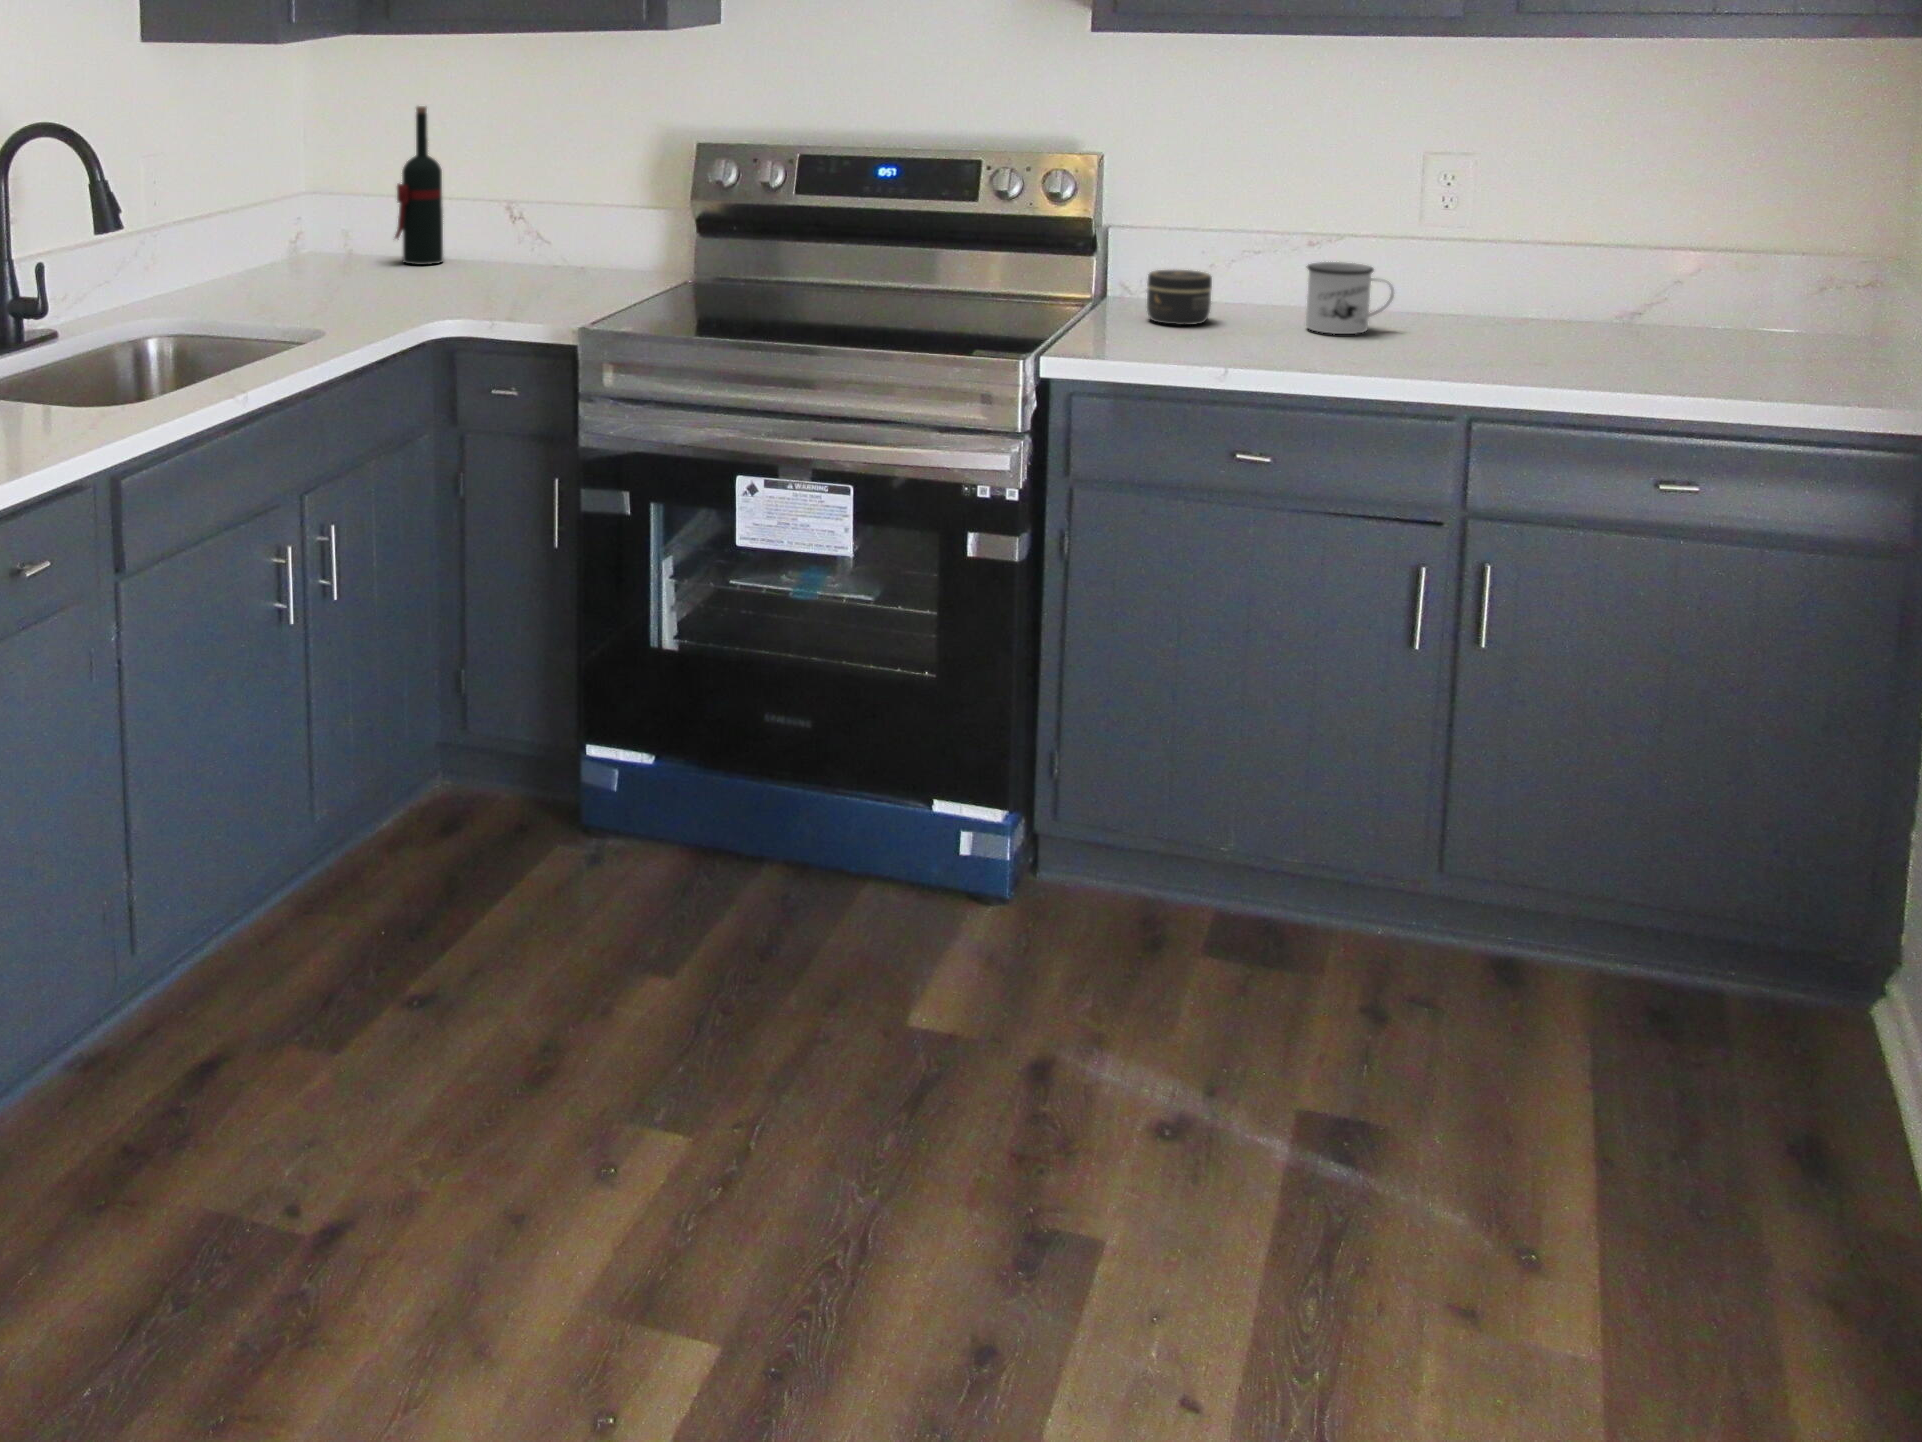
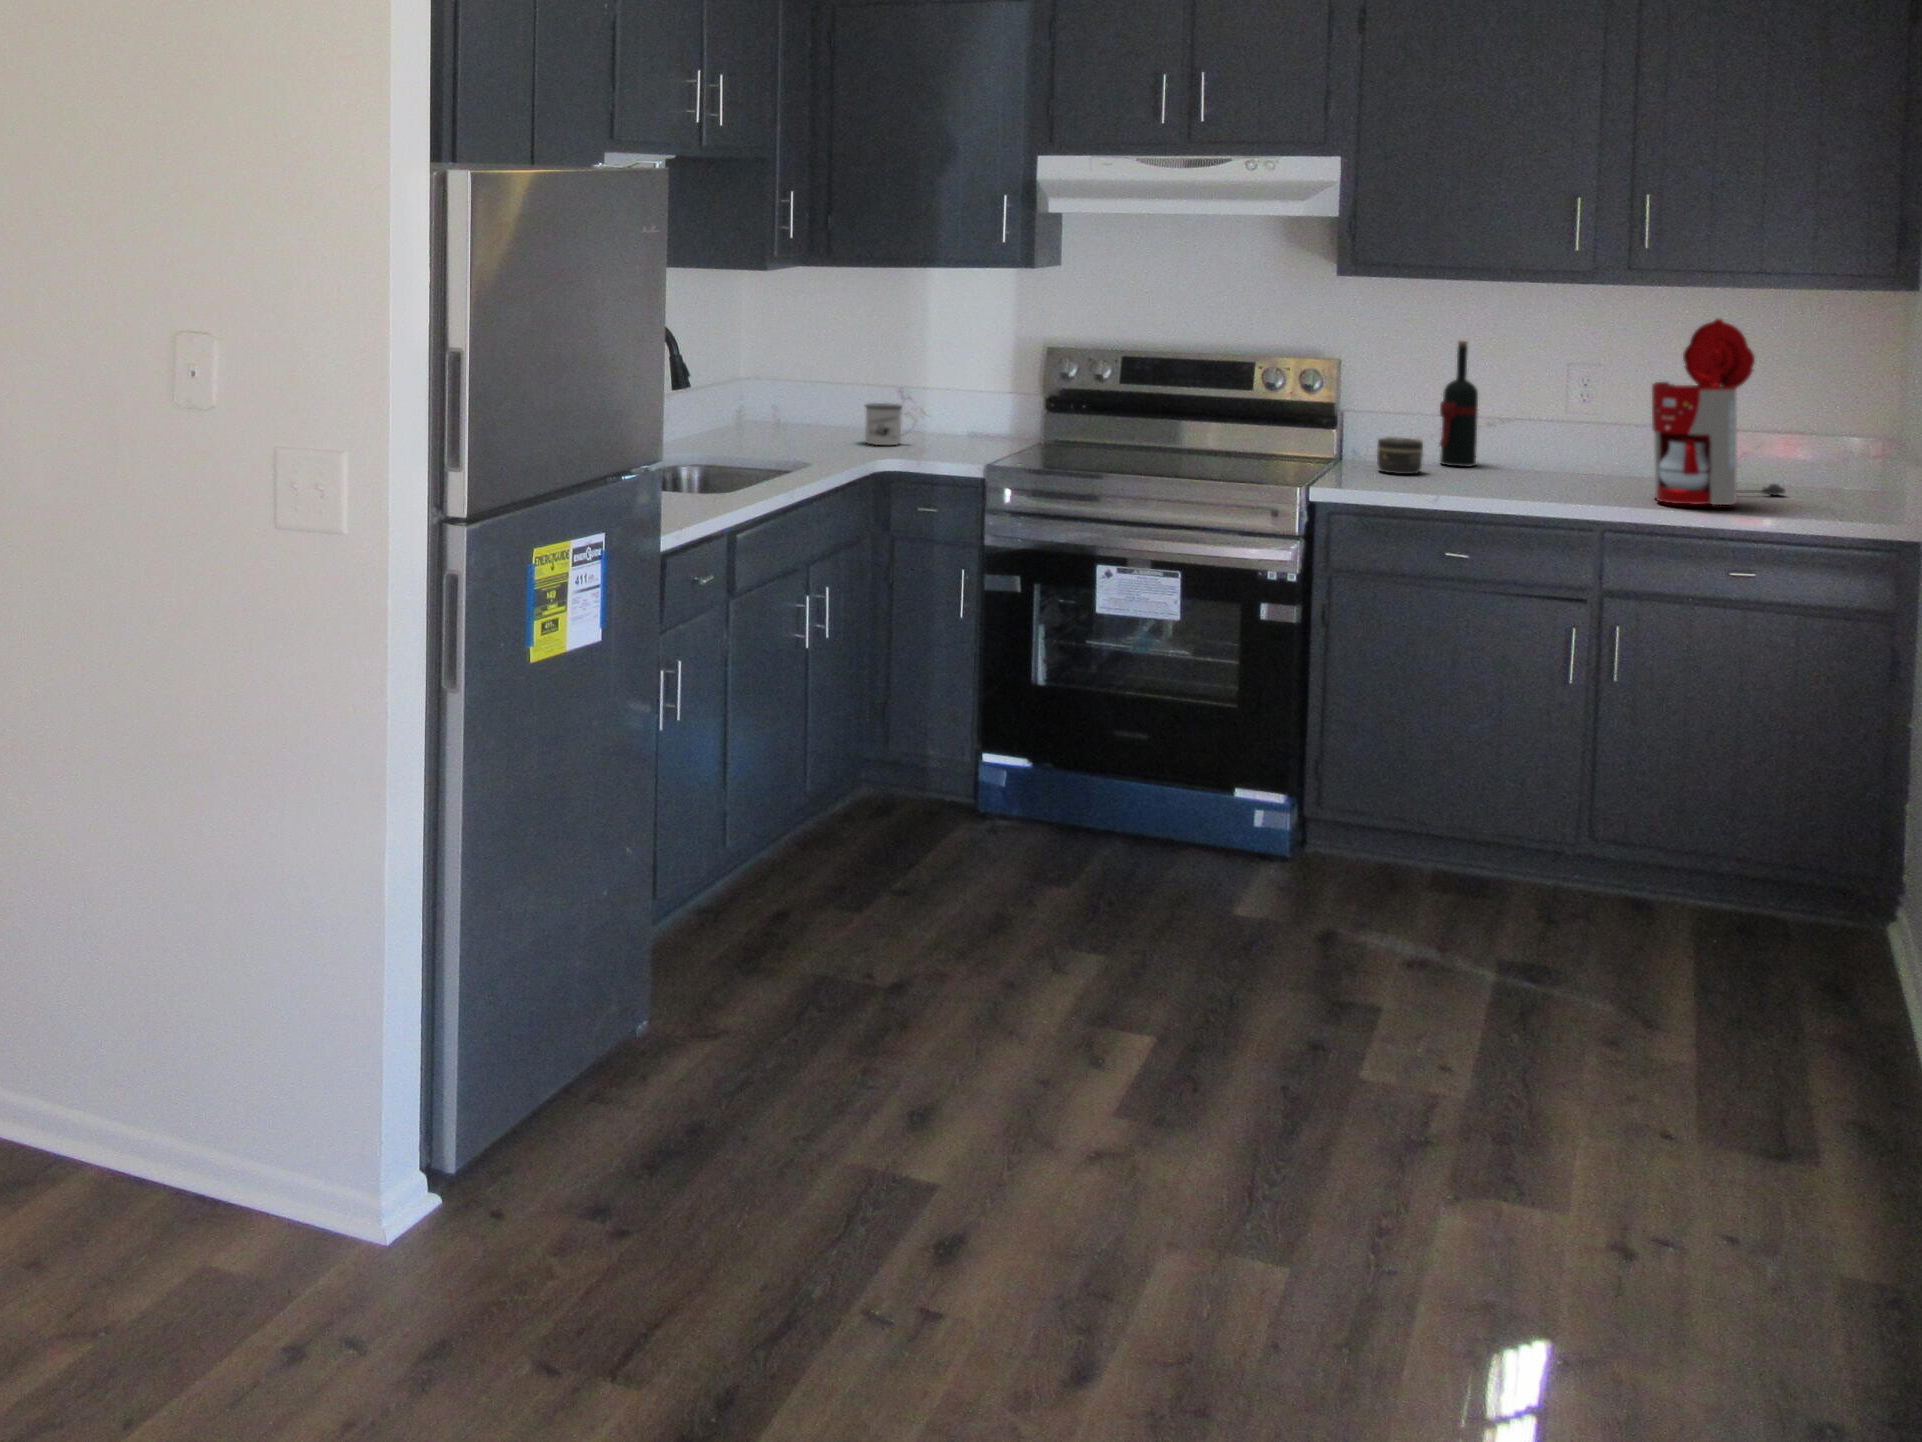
coffee maker: none [1542,87,1729,373] -> present [1652,319,1785,505]
wine bottle: present [395,106,443,265] -> present [1439,341,1478,467]
mug: present [1306,262,1394,334] -> present [865,403,902,445]

